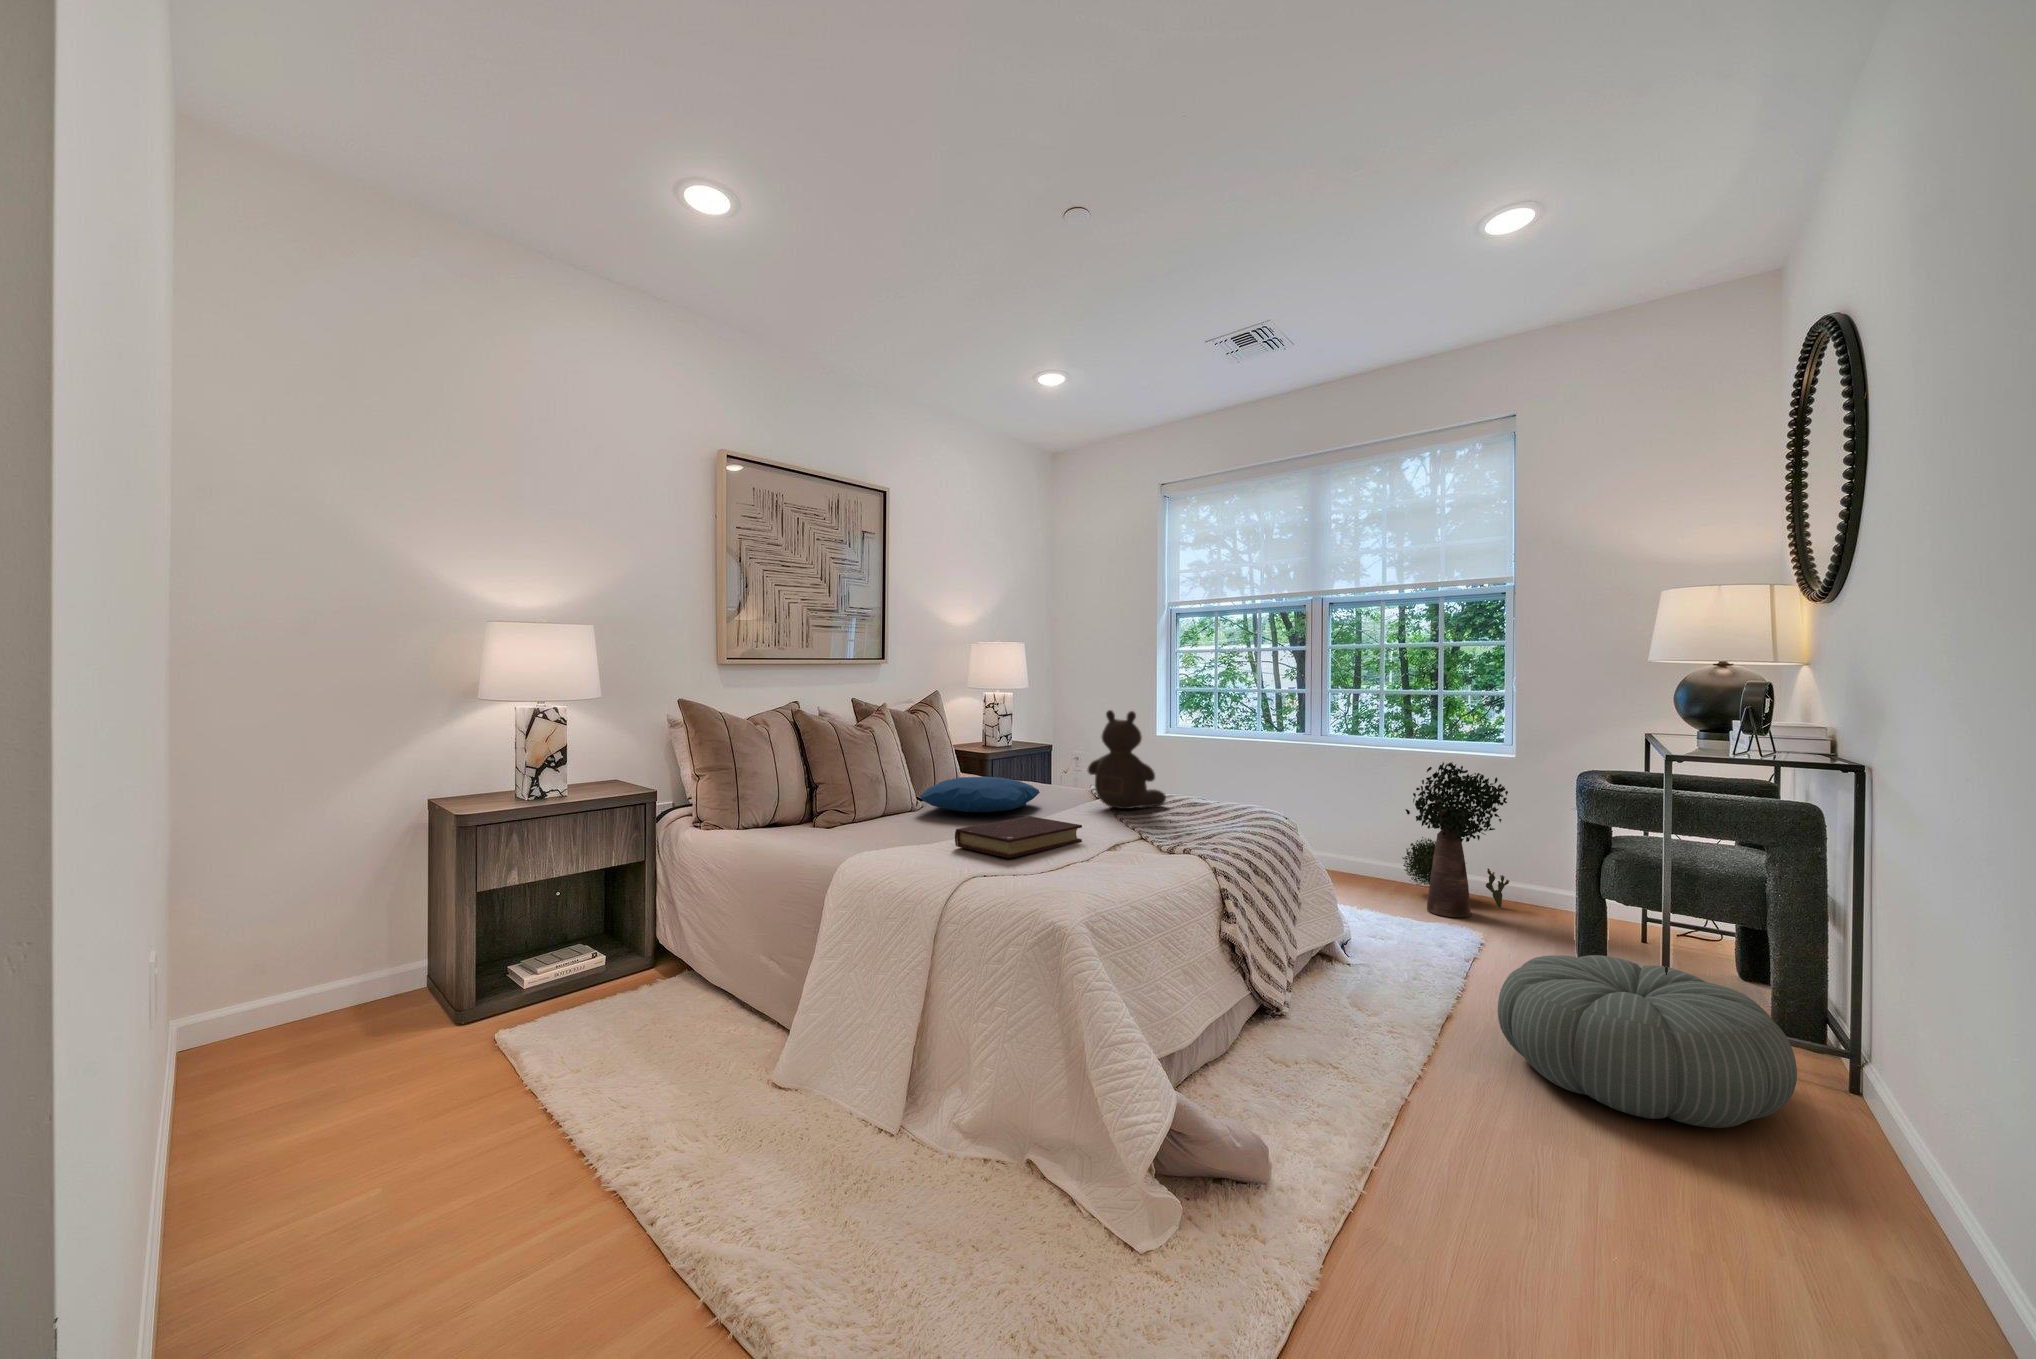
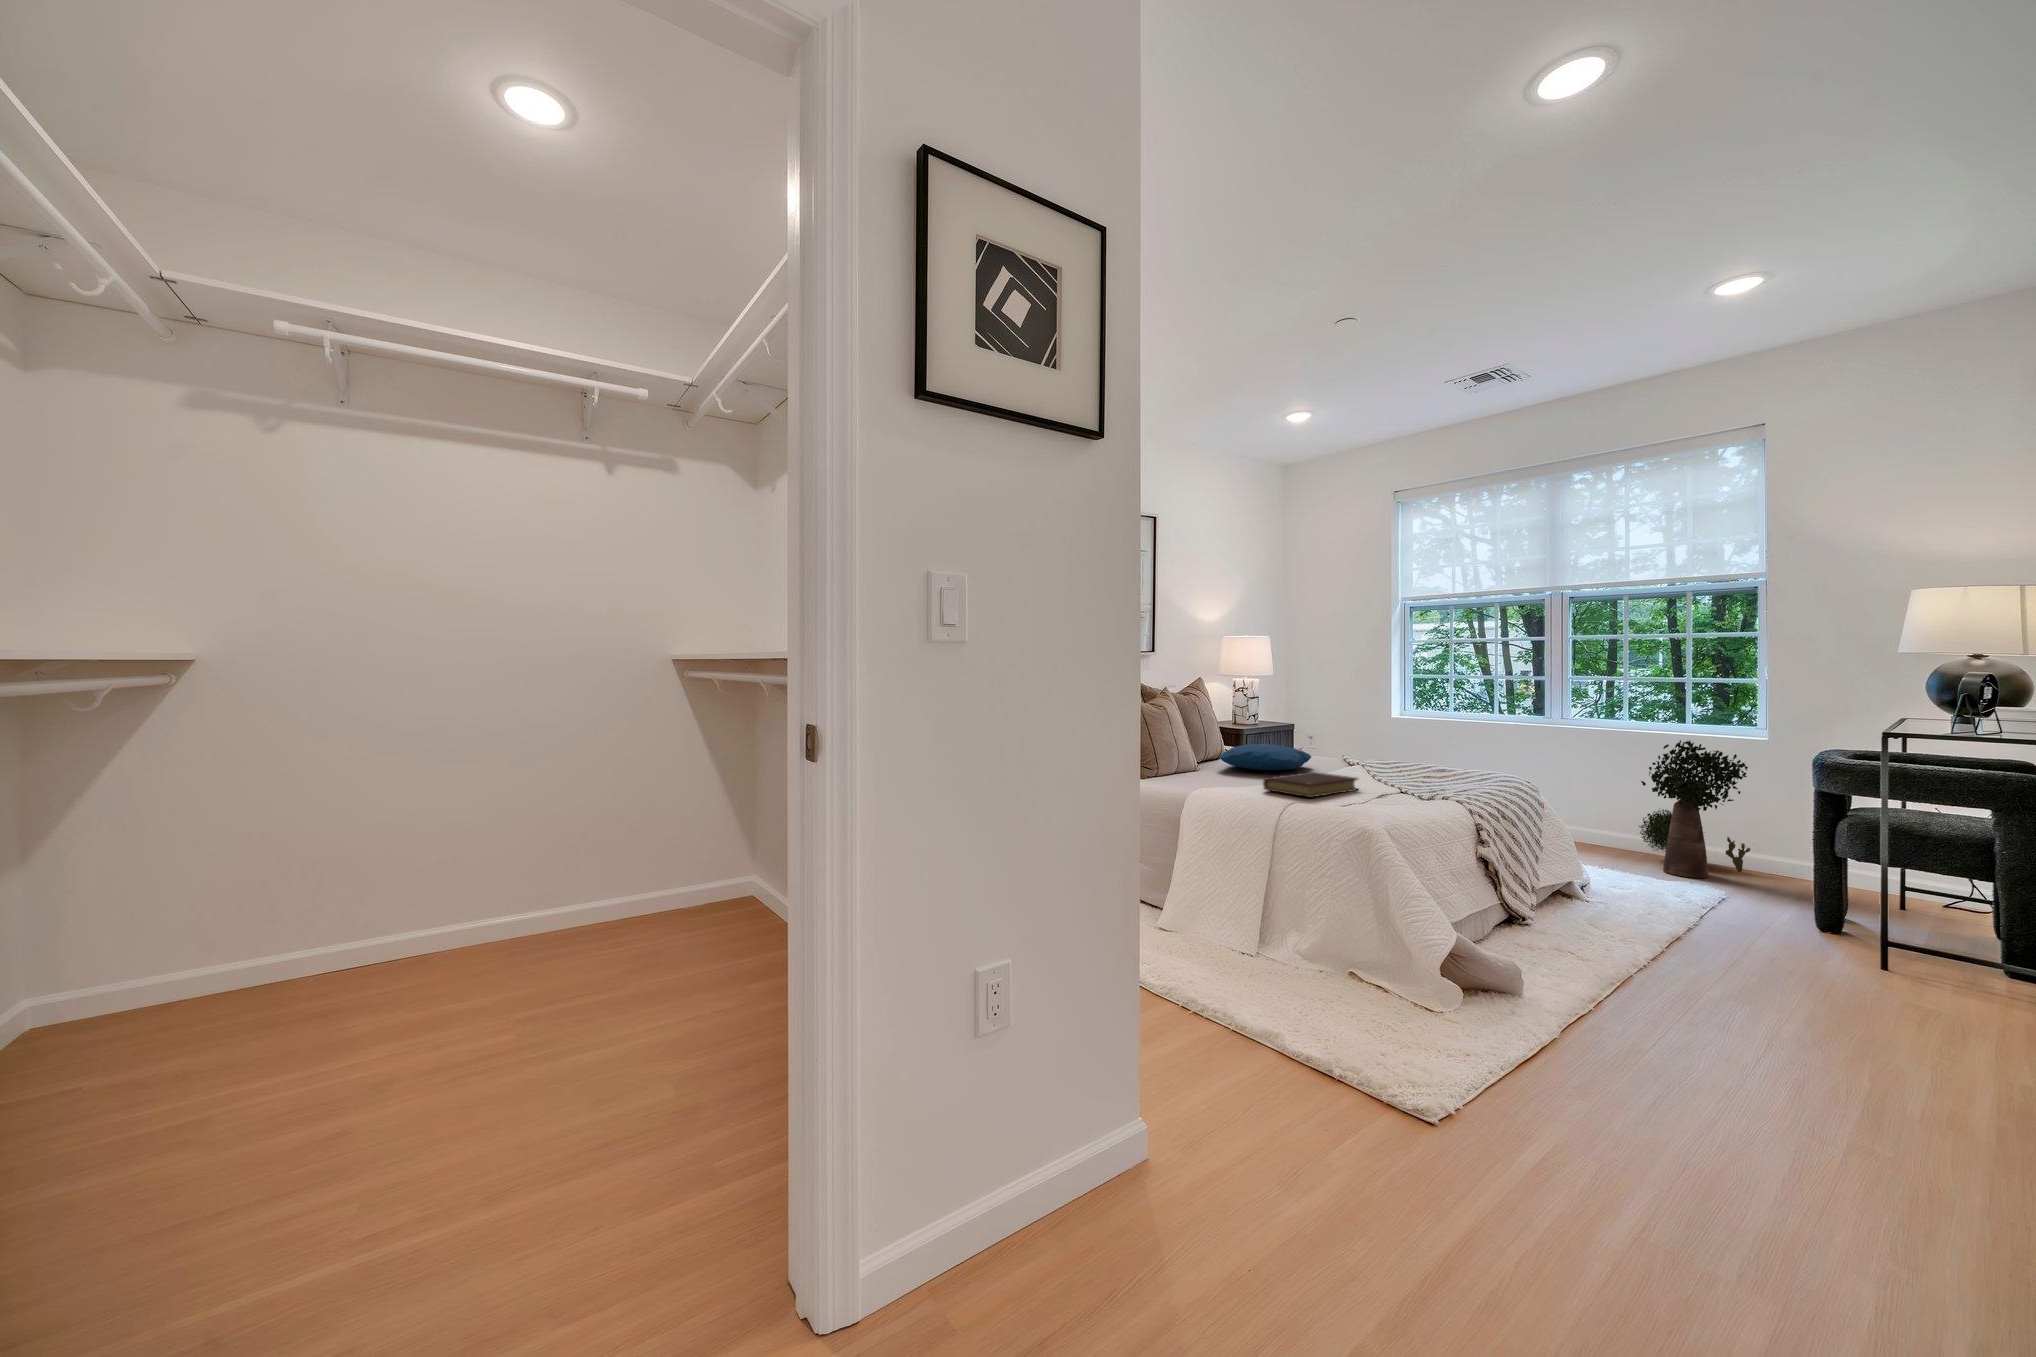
teddy bear: present [1087,710,1166,809] -> none [1351,693,1419,771]
pouf: present [1498,955,1797,1128] -> none [1720,892,1996,1018]

